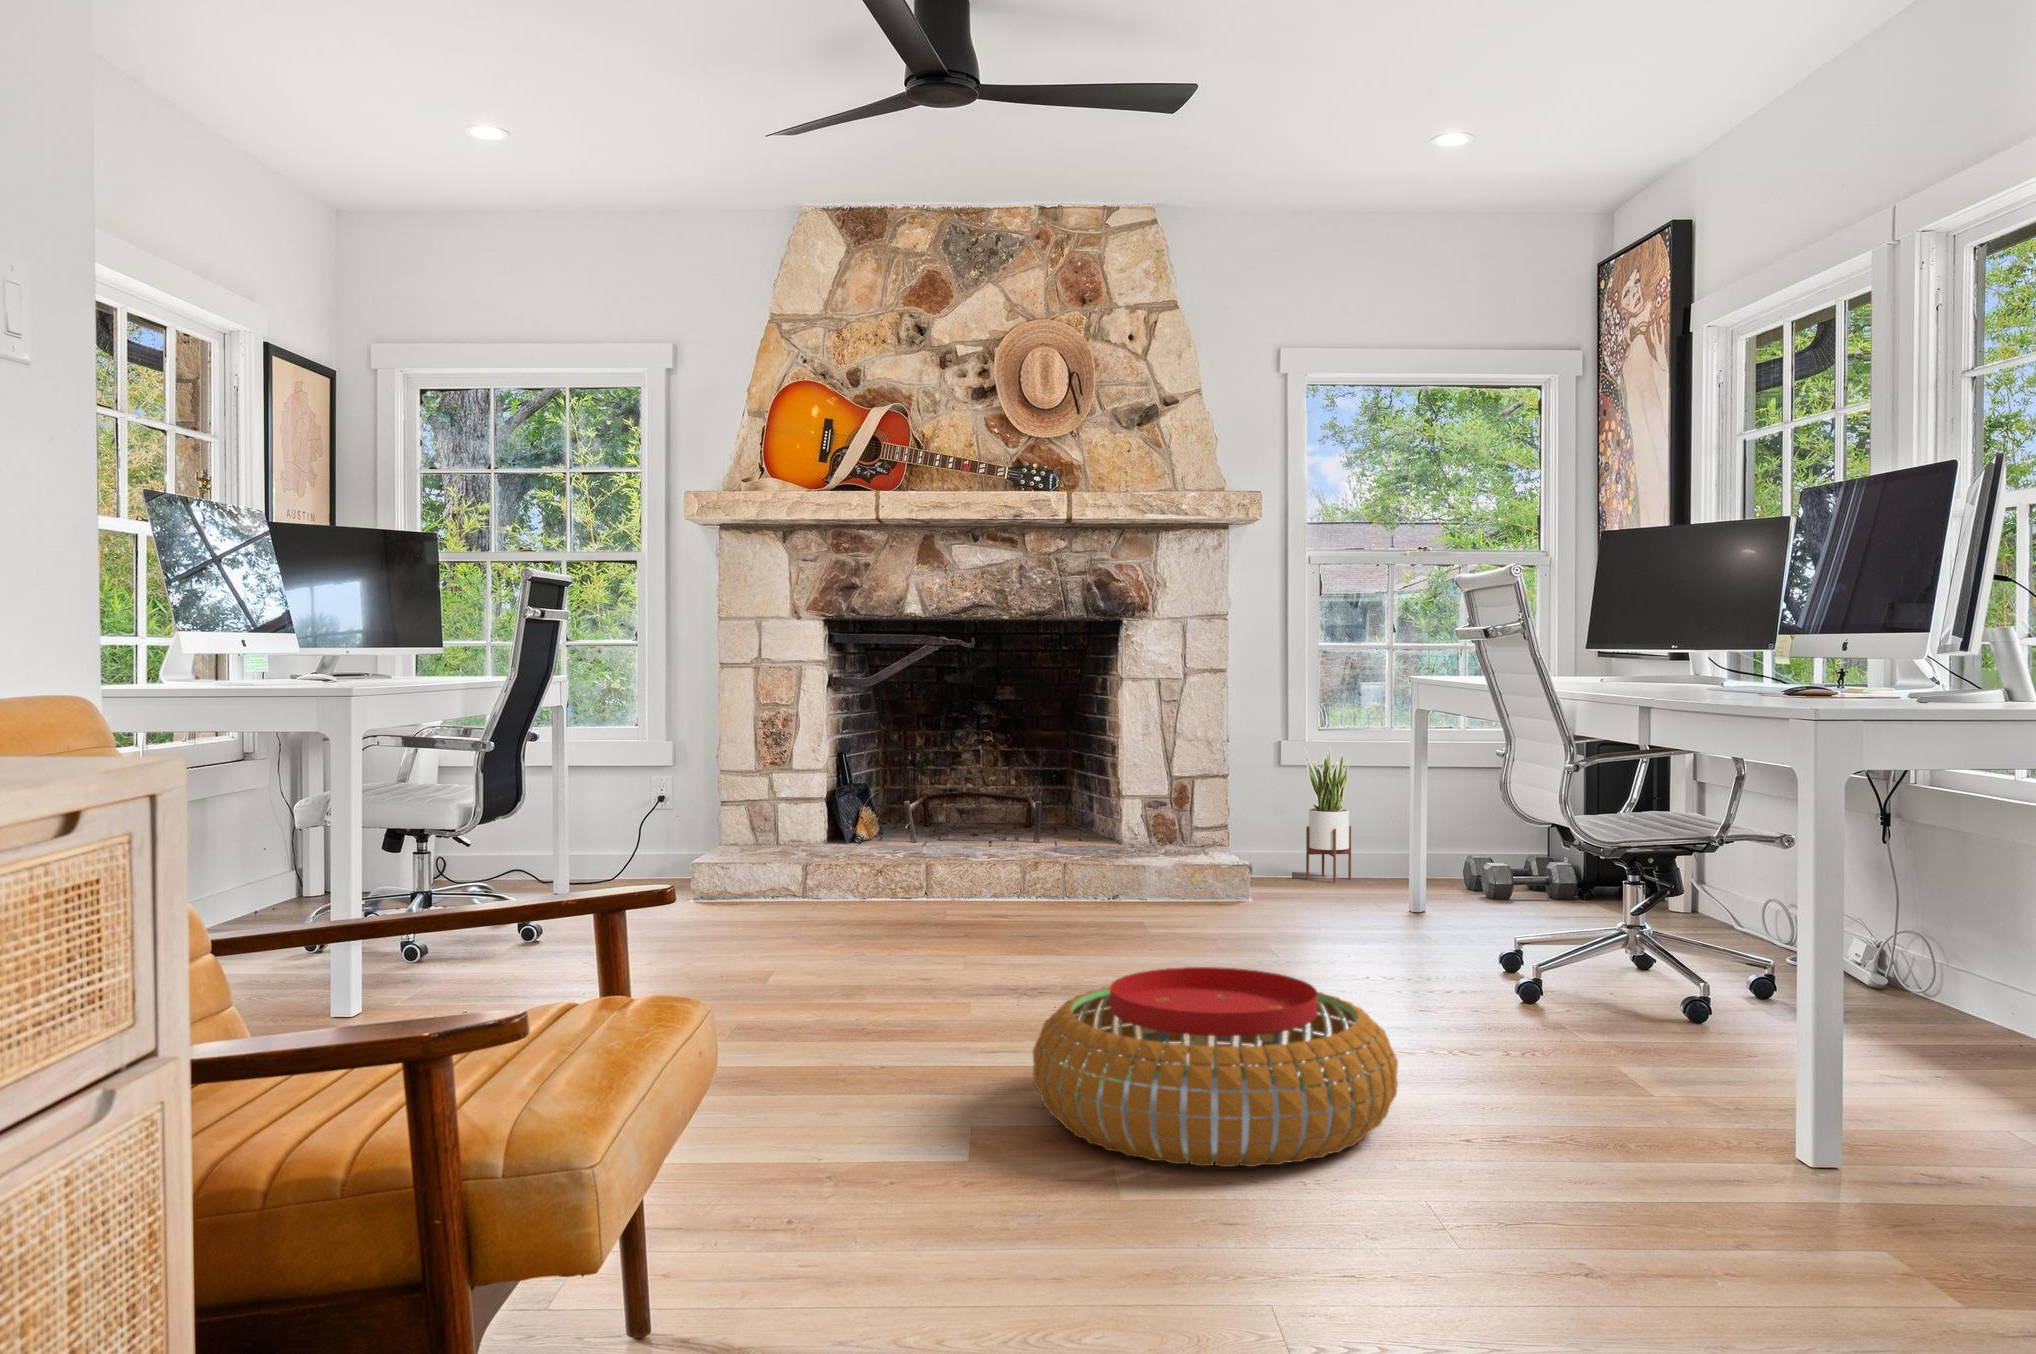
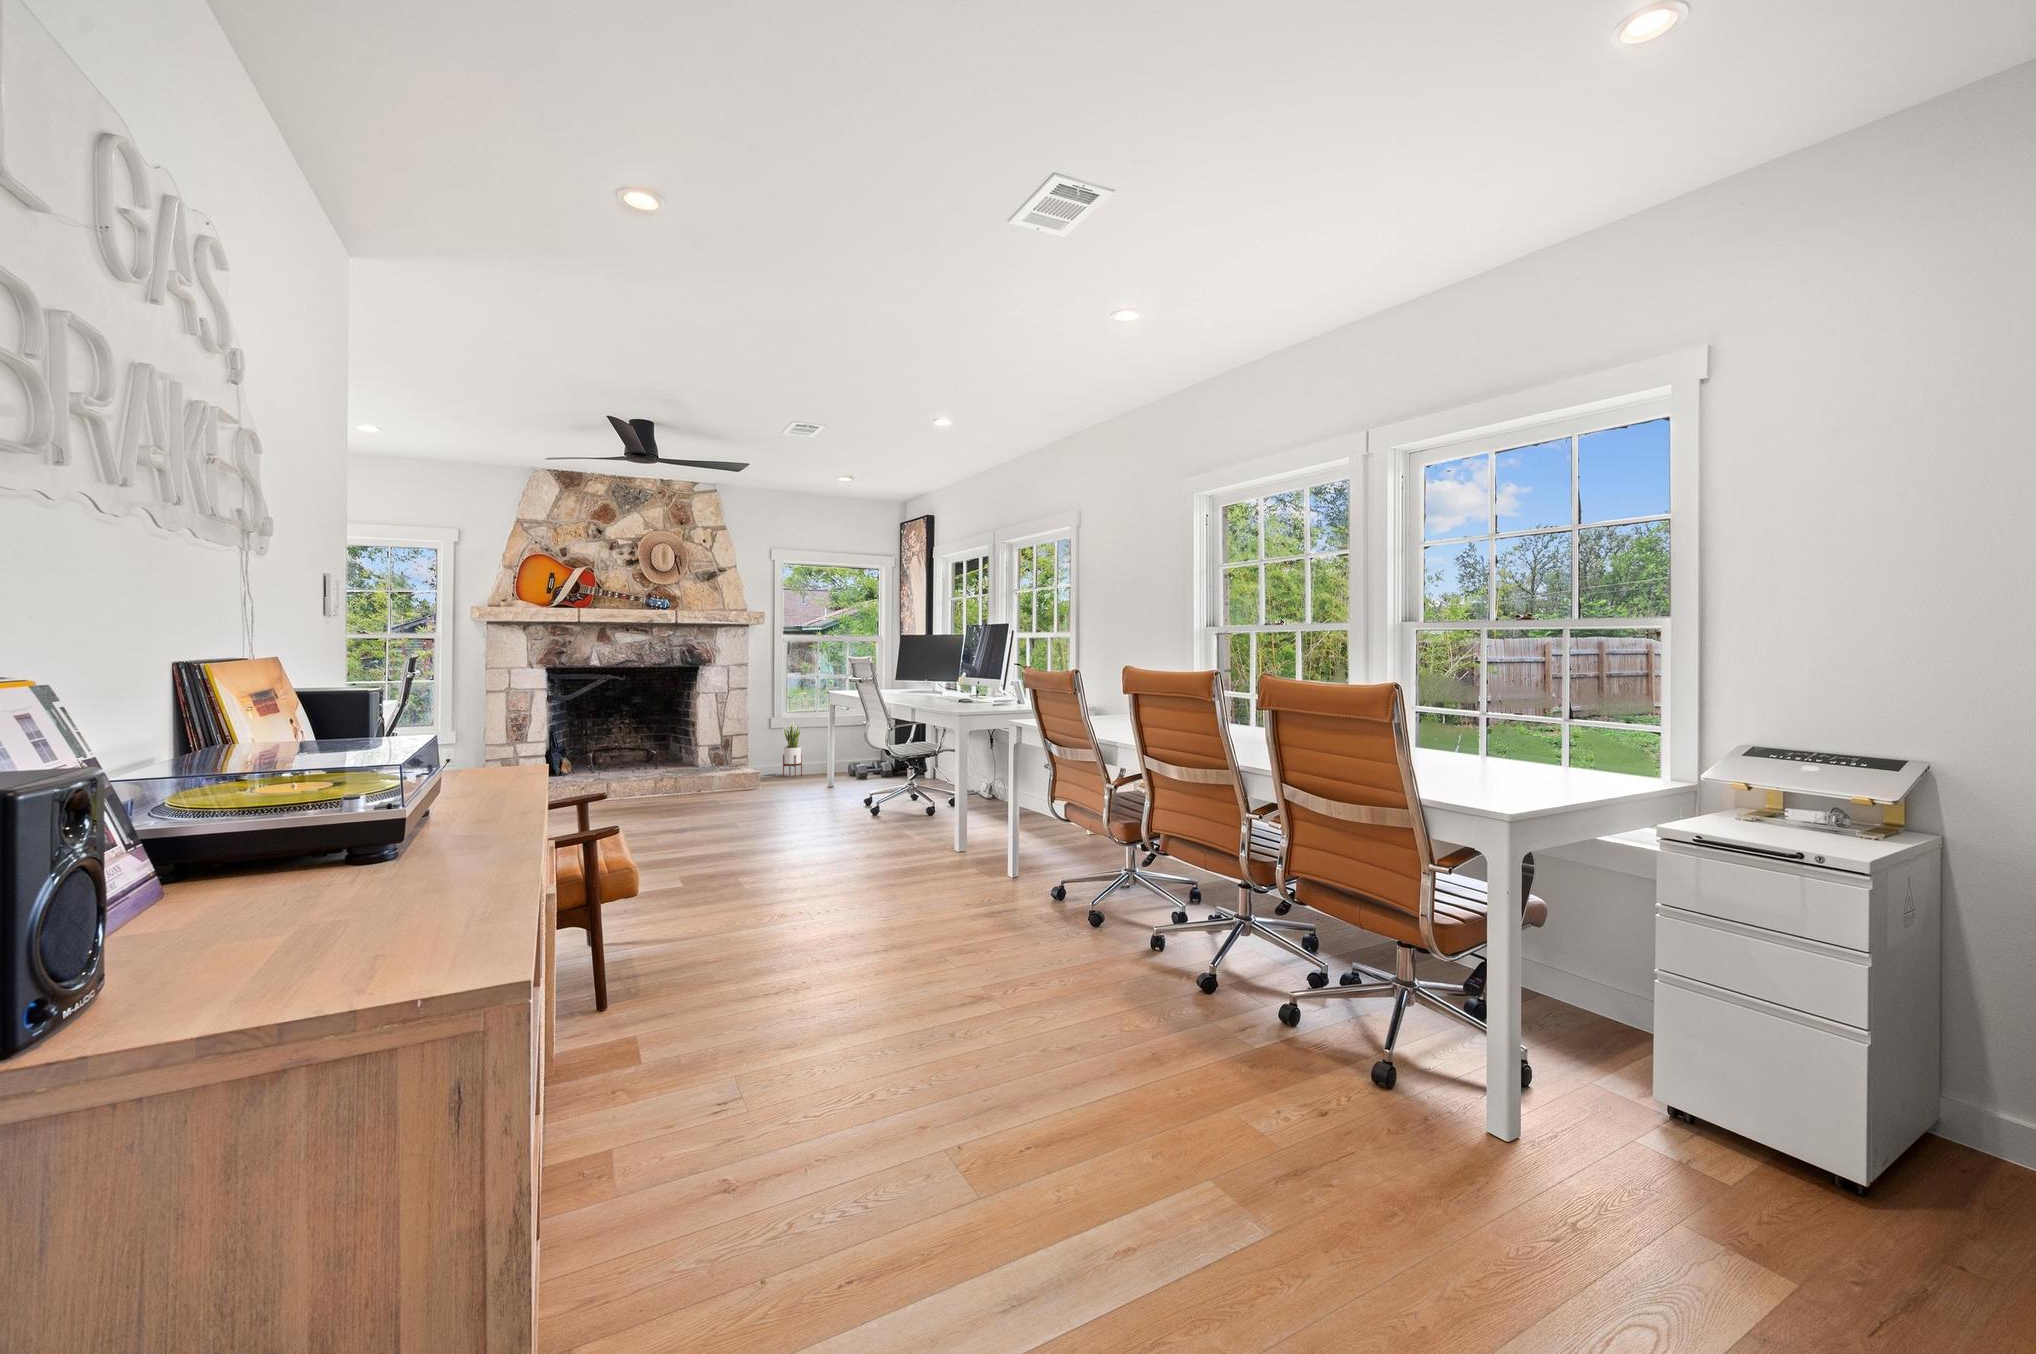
pouf: present [1032,967,1398,1167] -> none [696,809,831,876]

